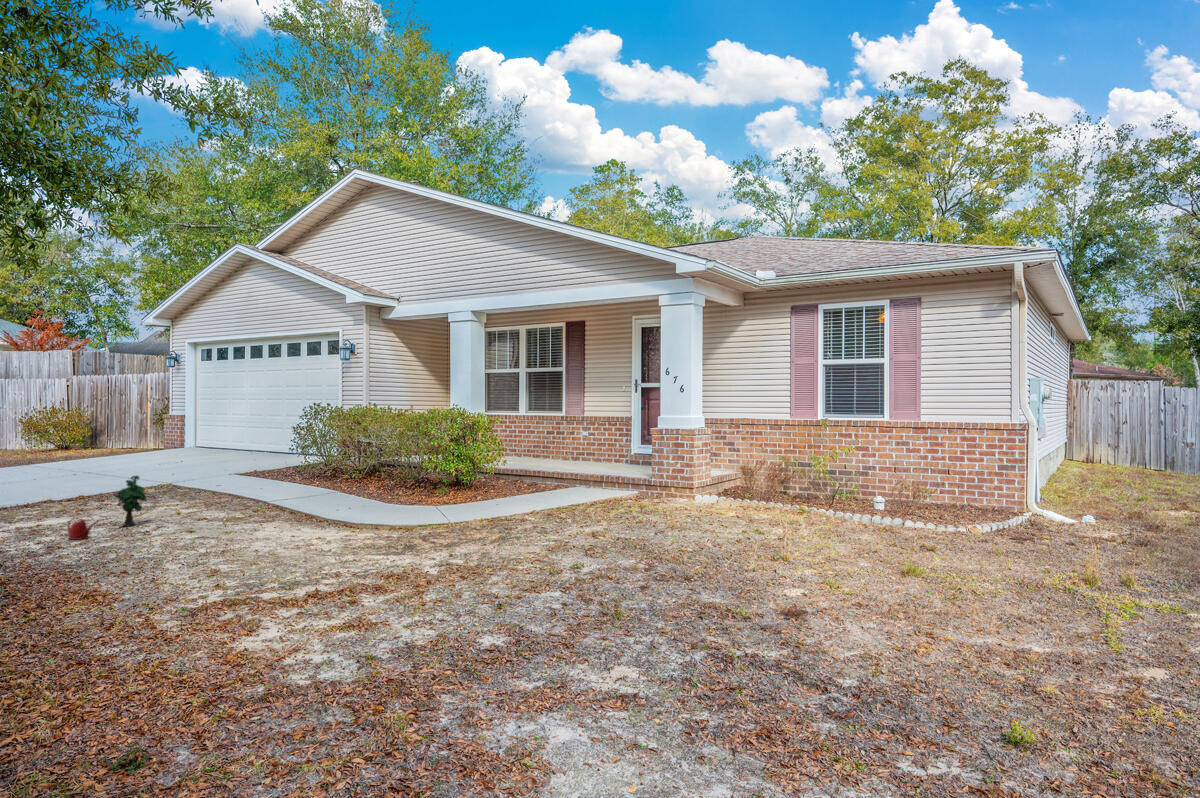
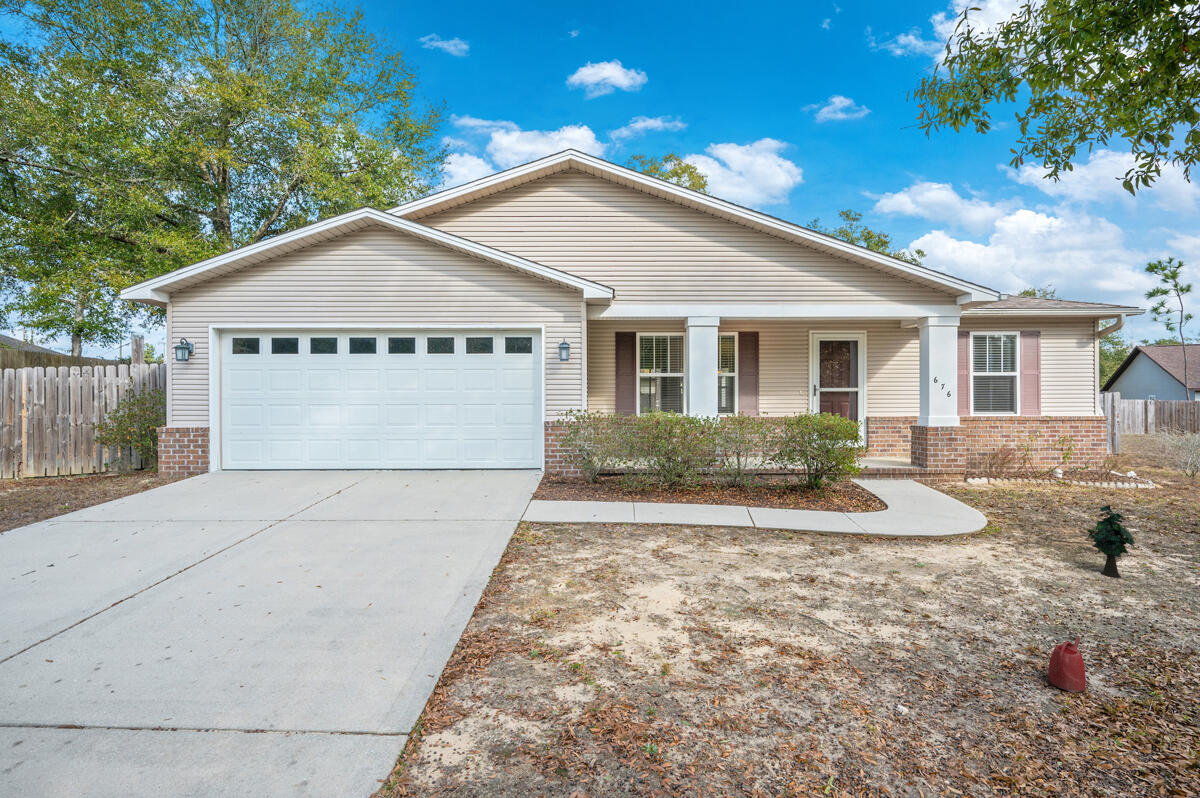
decorative plant: present [113,476,147,527] -> present [1087,506,1135,578]

